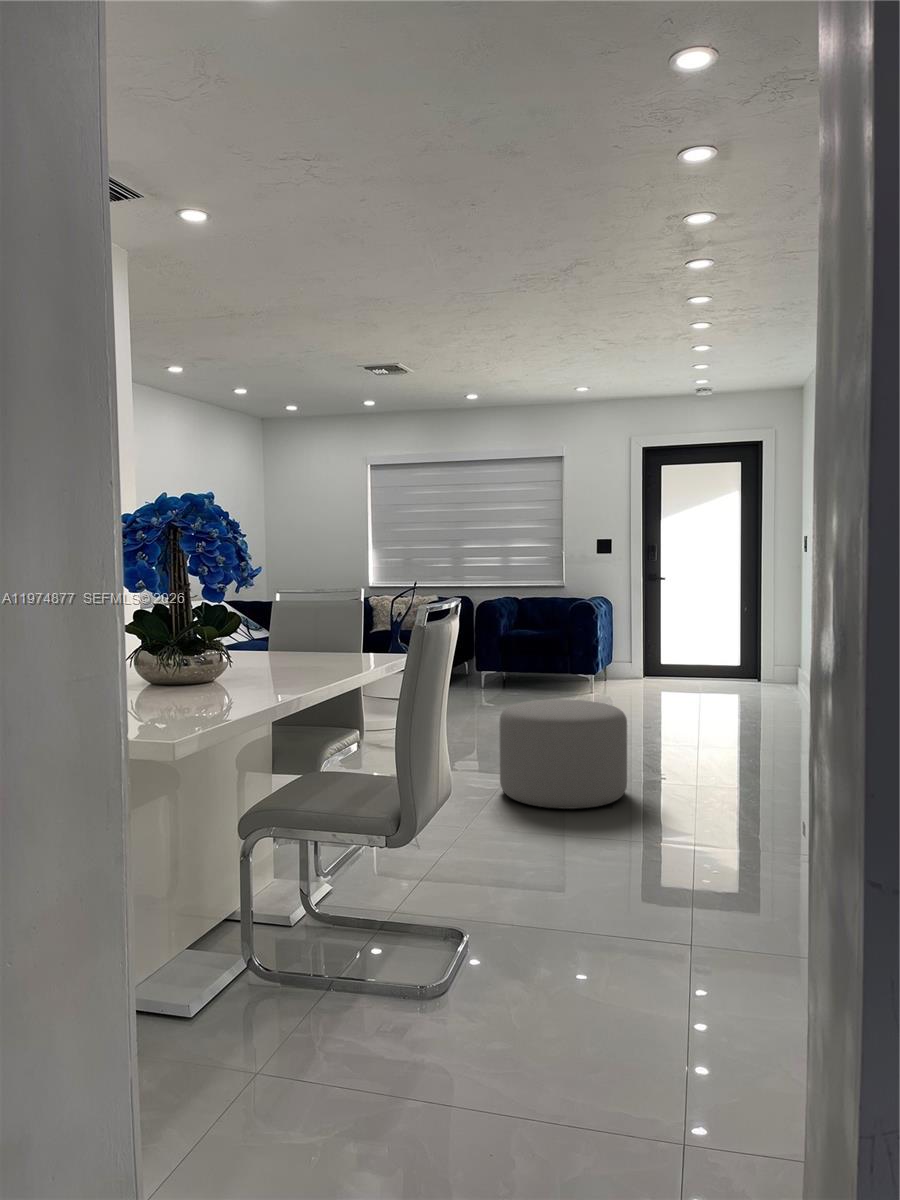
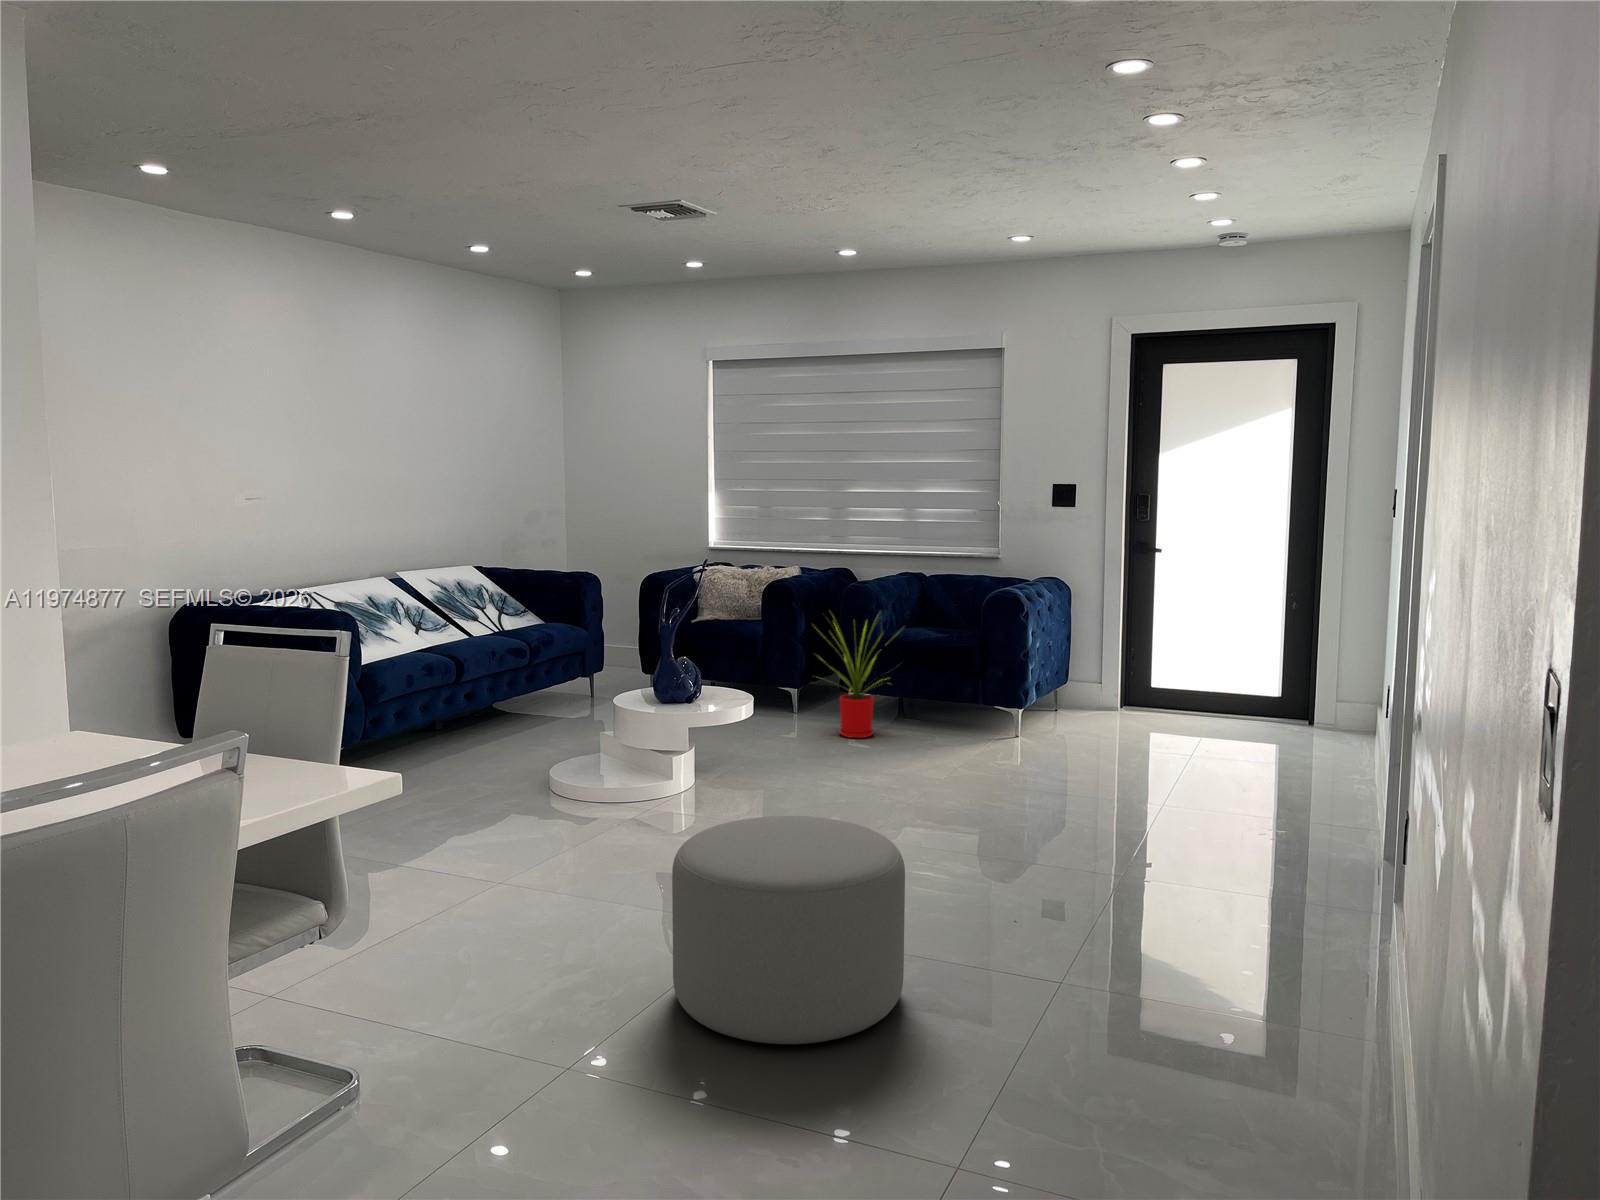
house plant: none [464,616,524,697] -> present [817,622,886,738]

